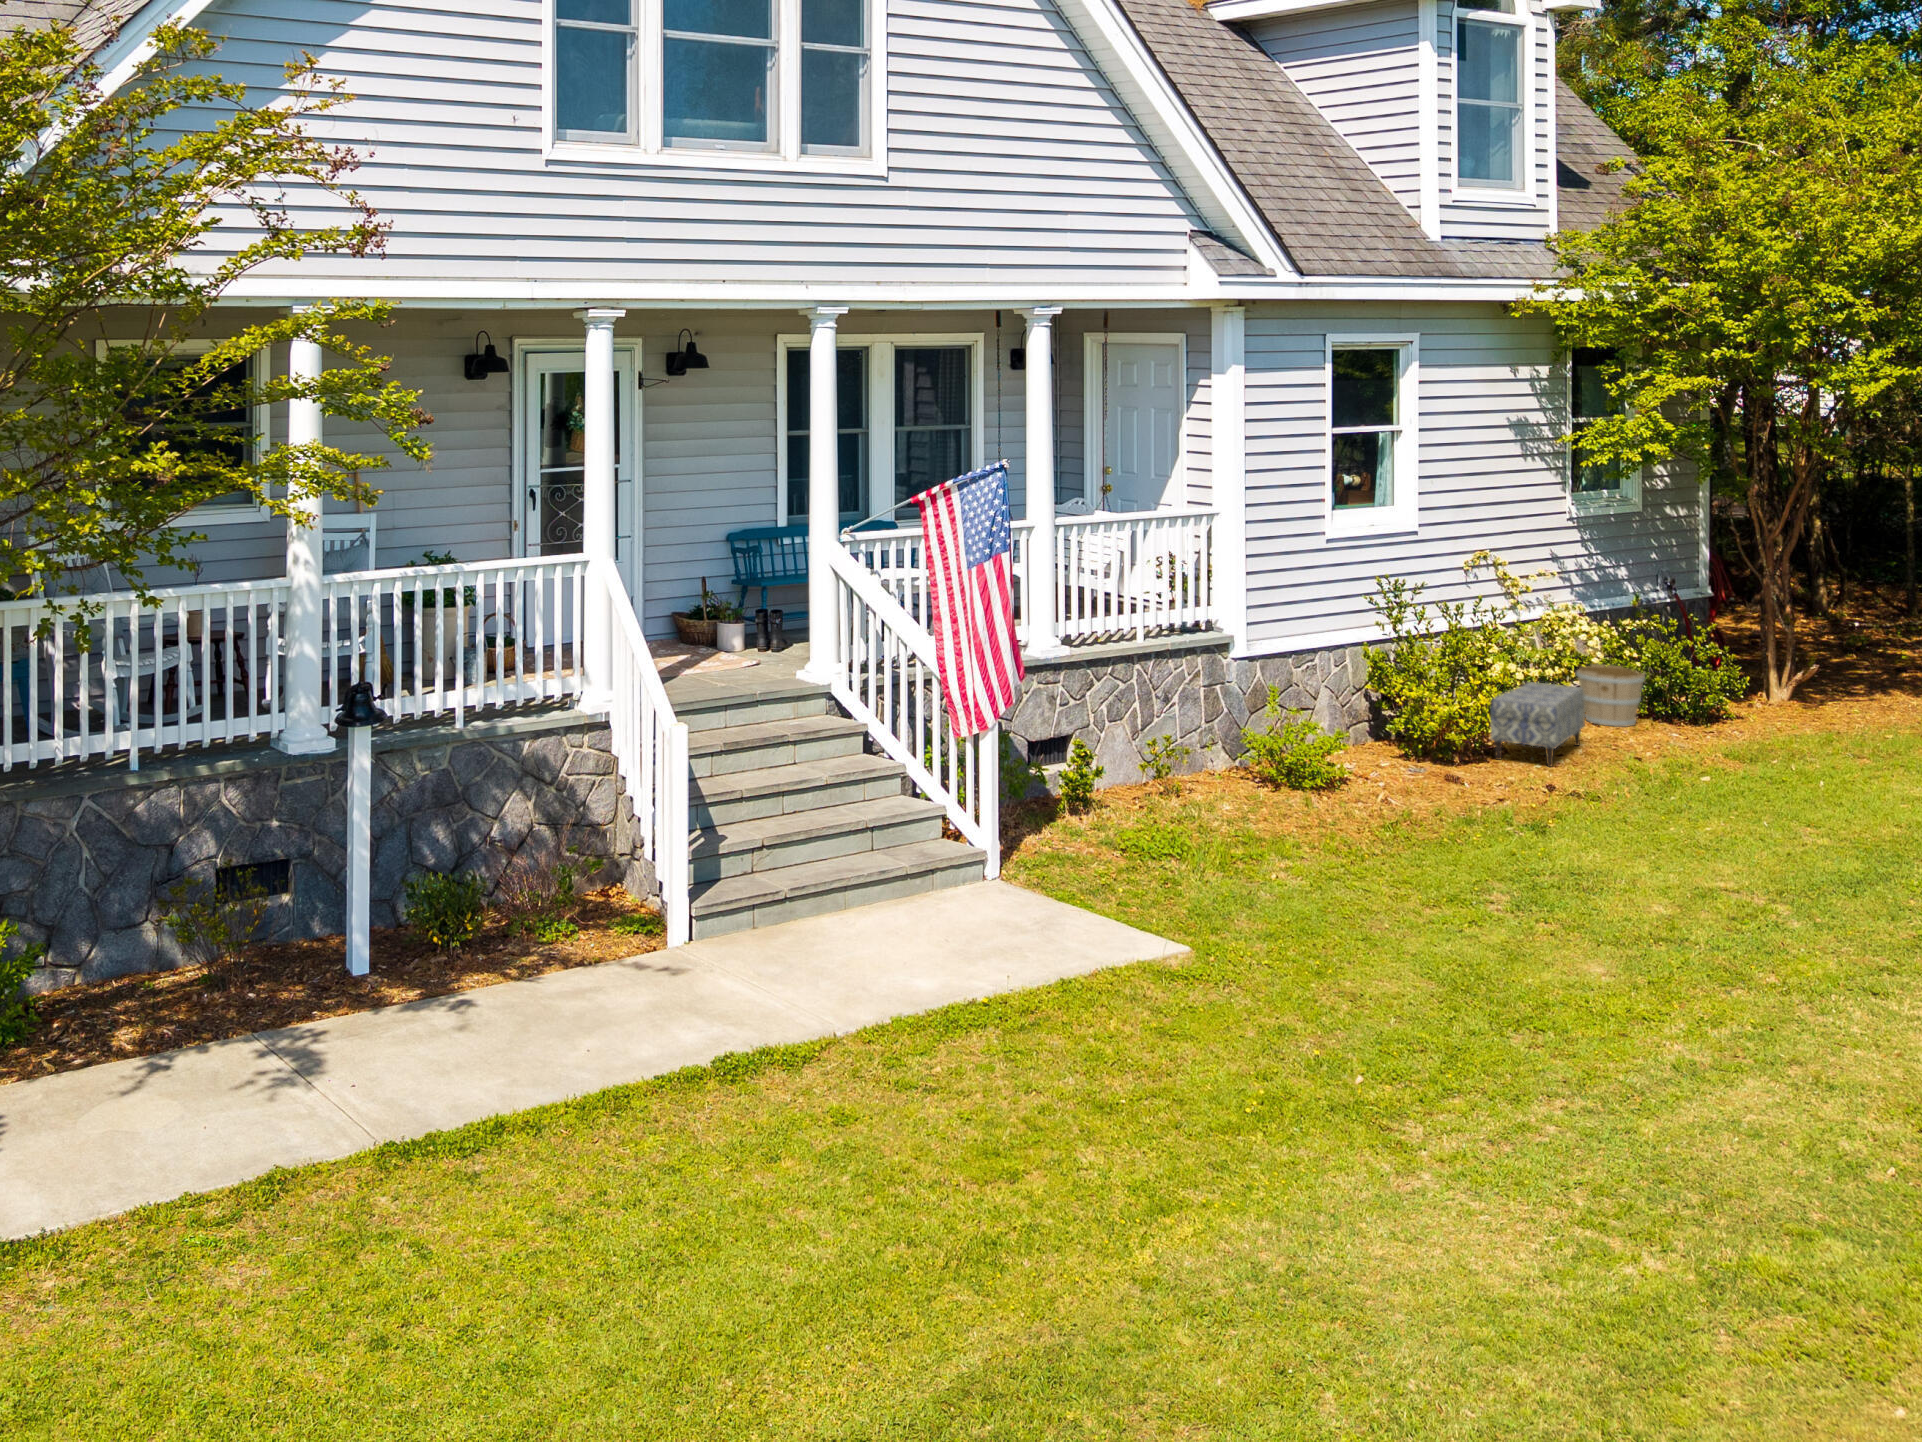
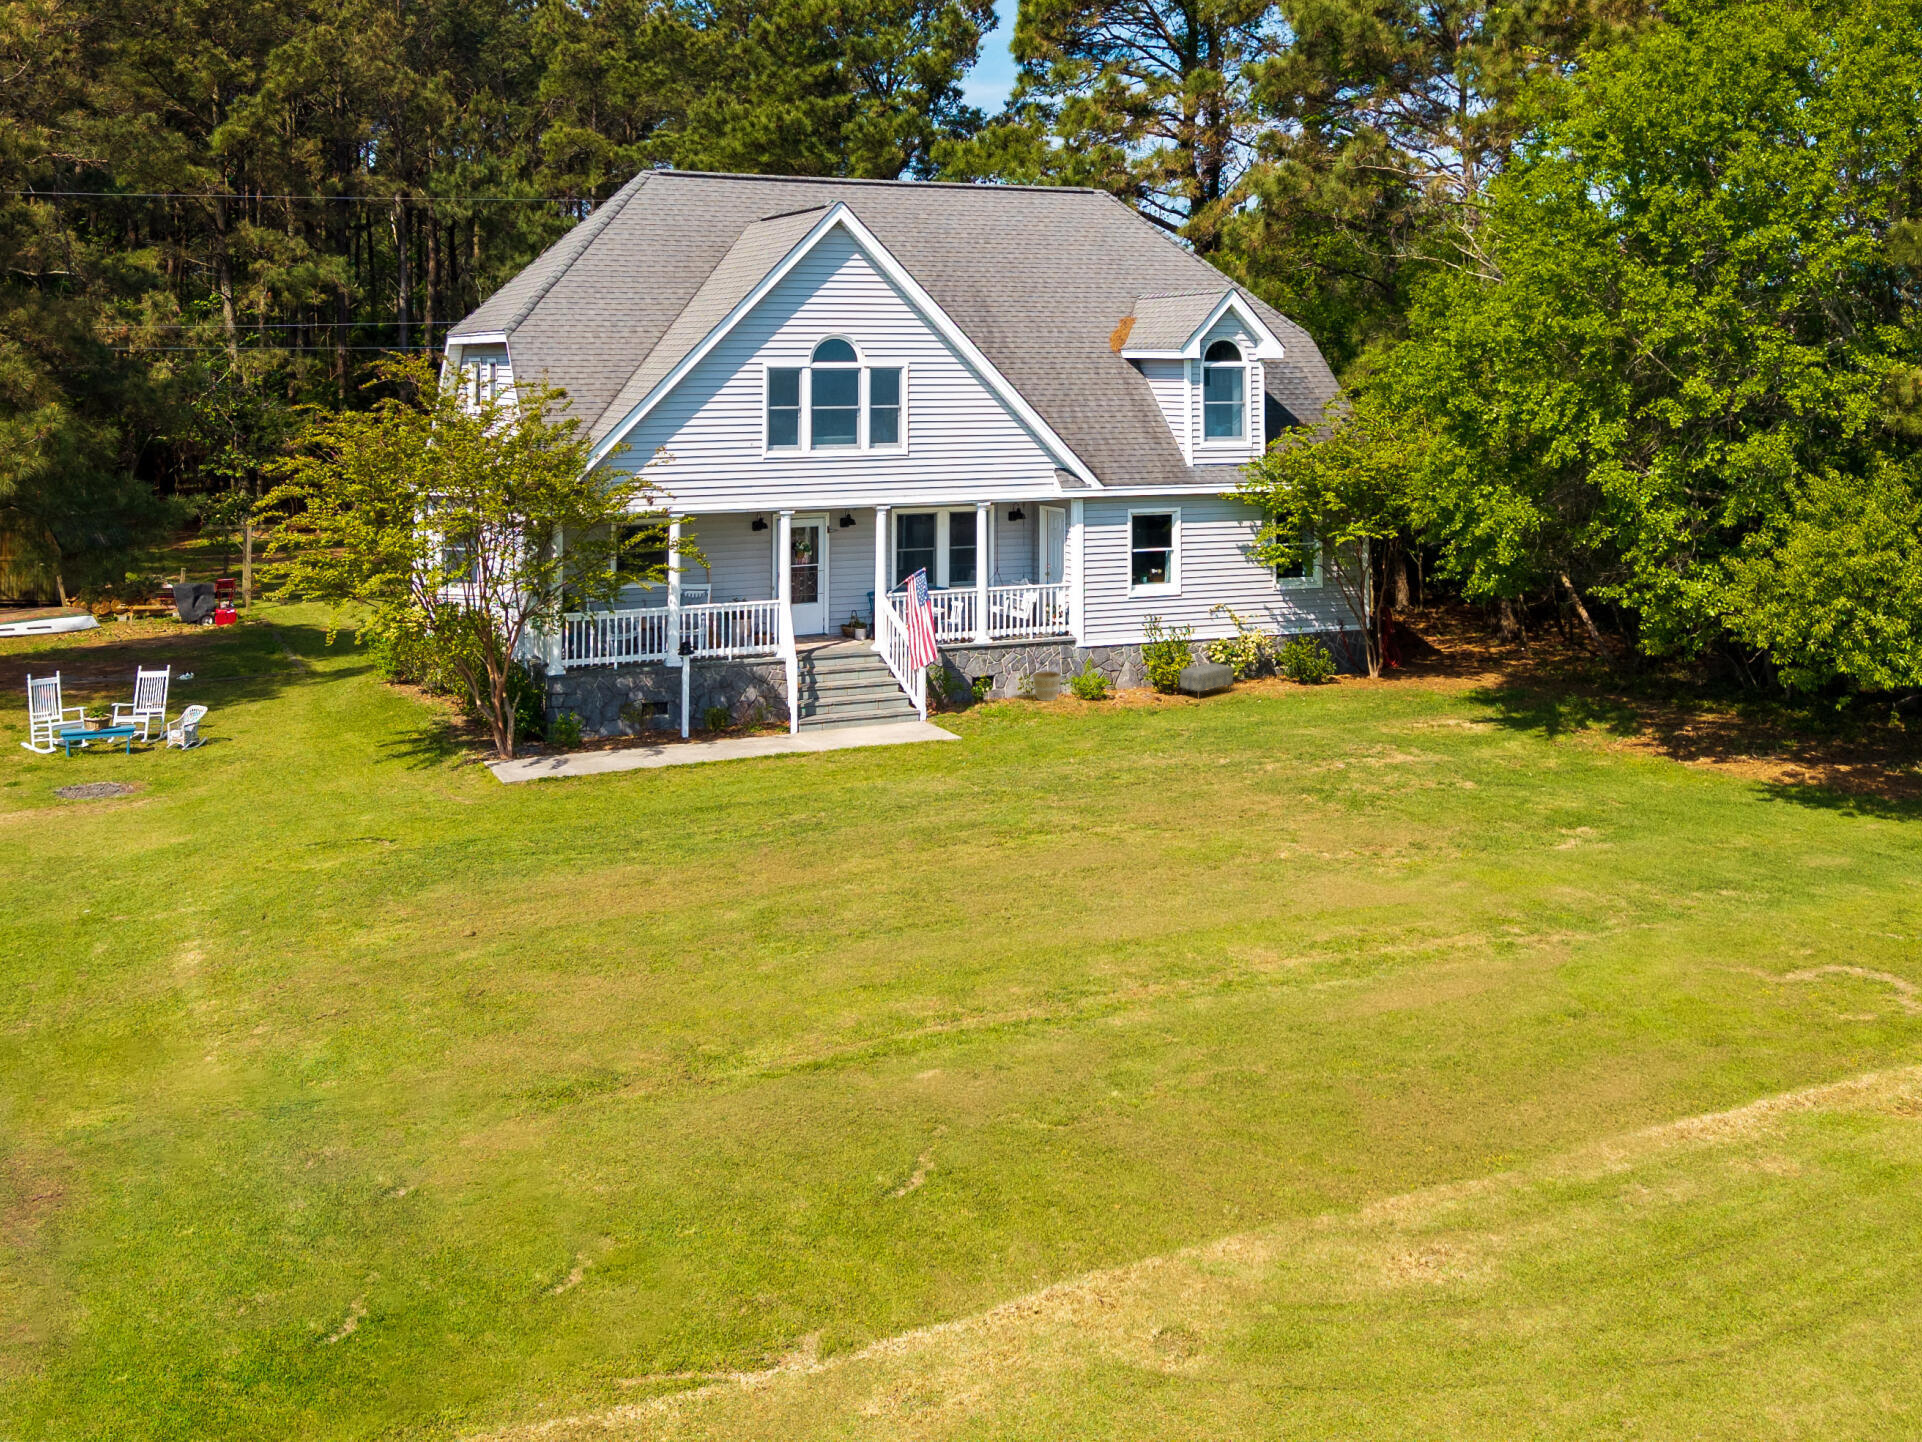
wooden bucket: present [1576,664,1645,727] -> present [1033,671,1061,701]

